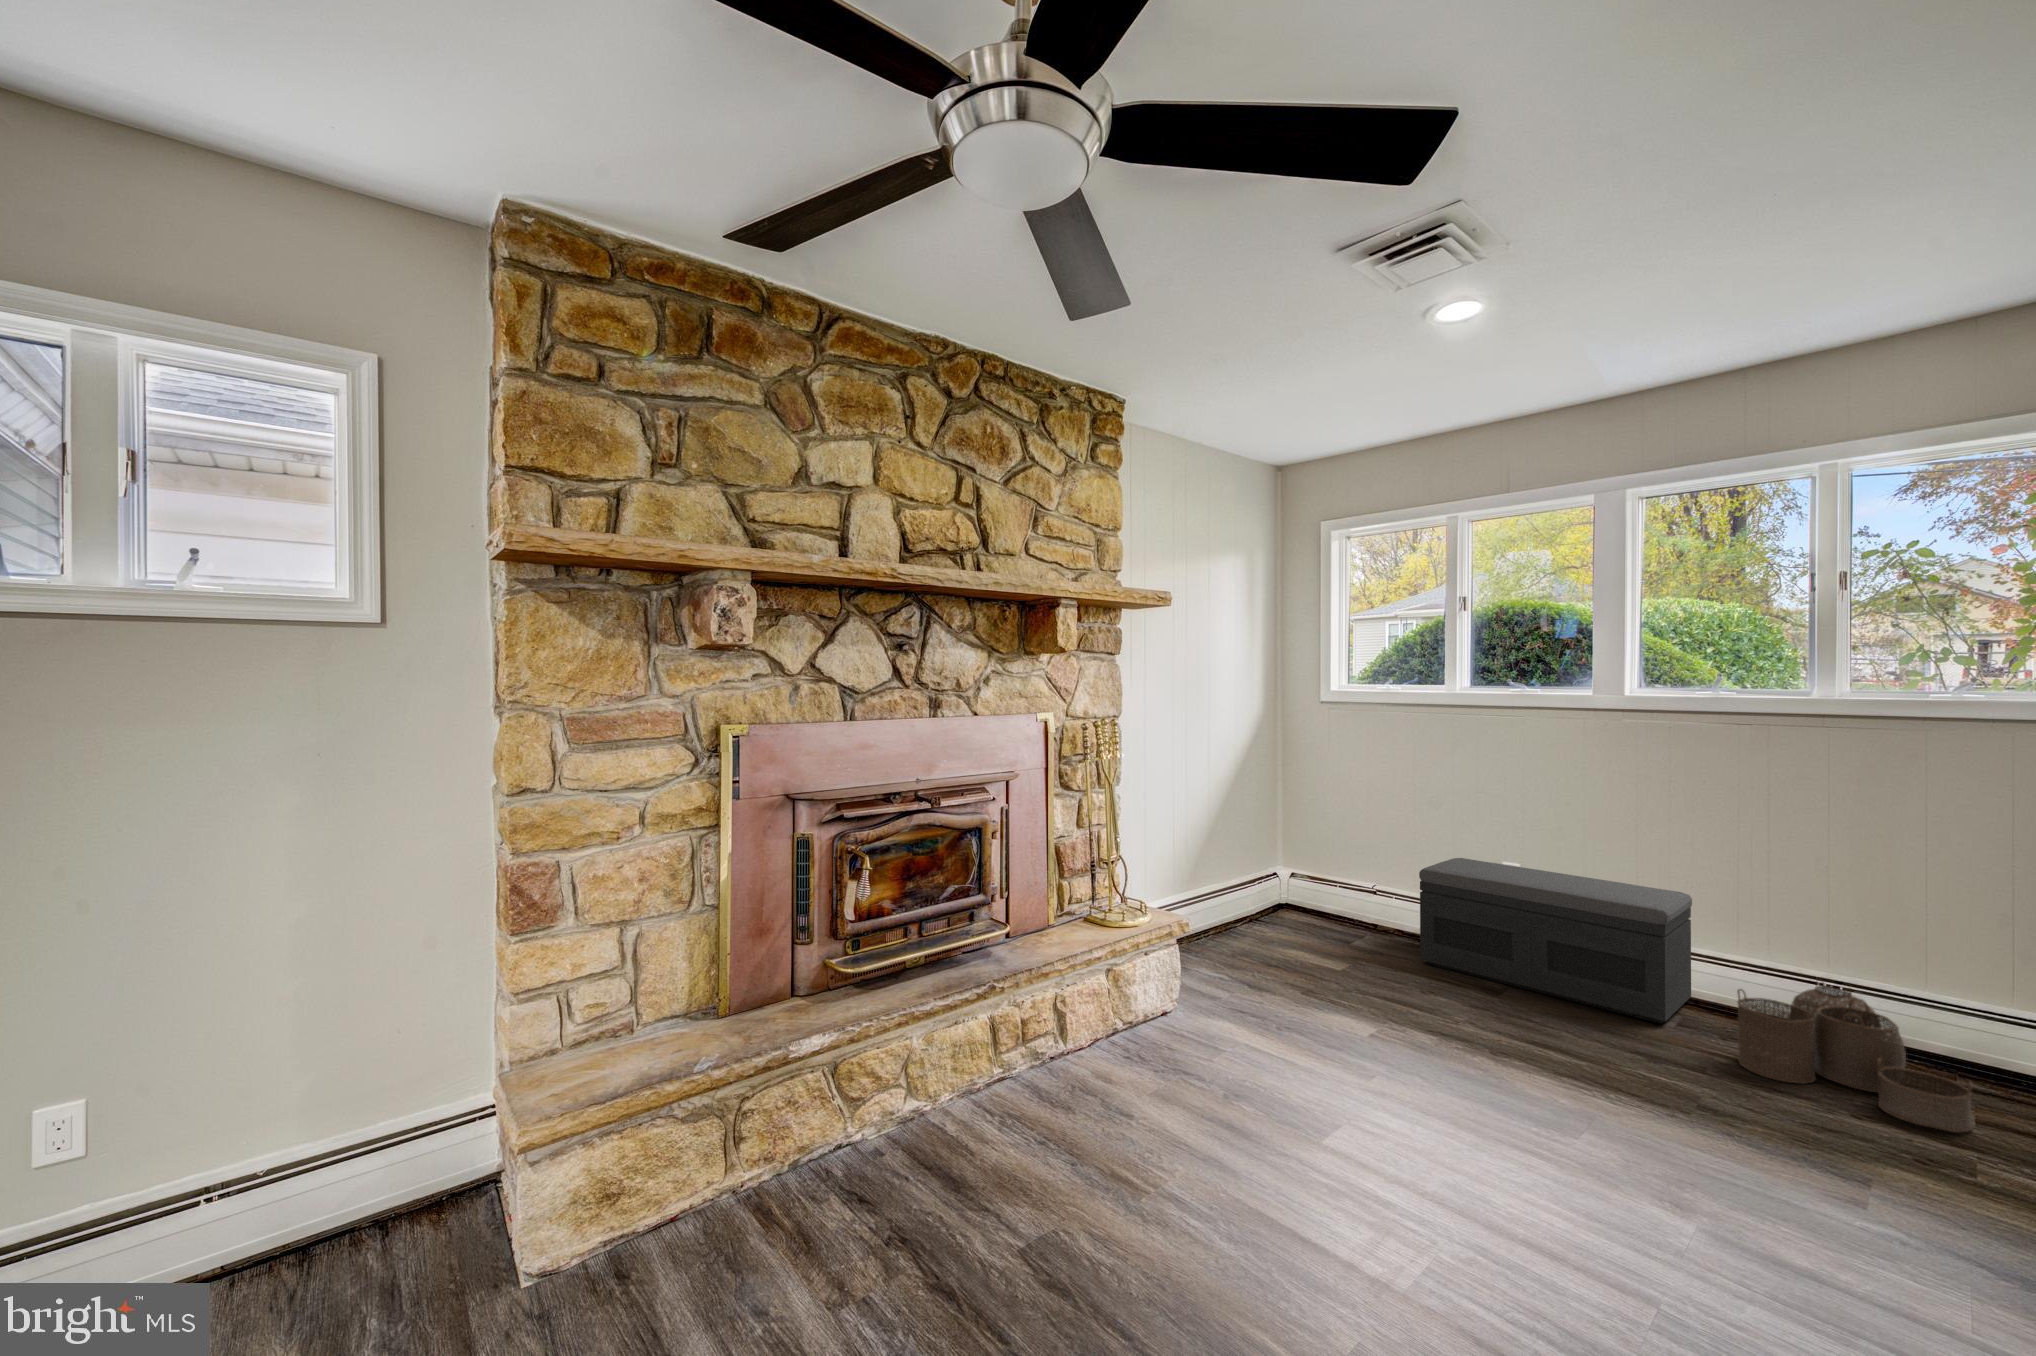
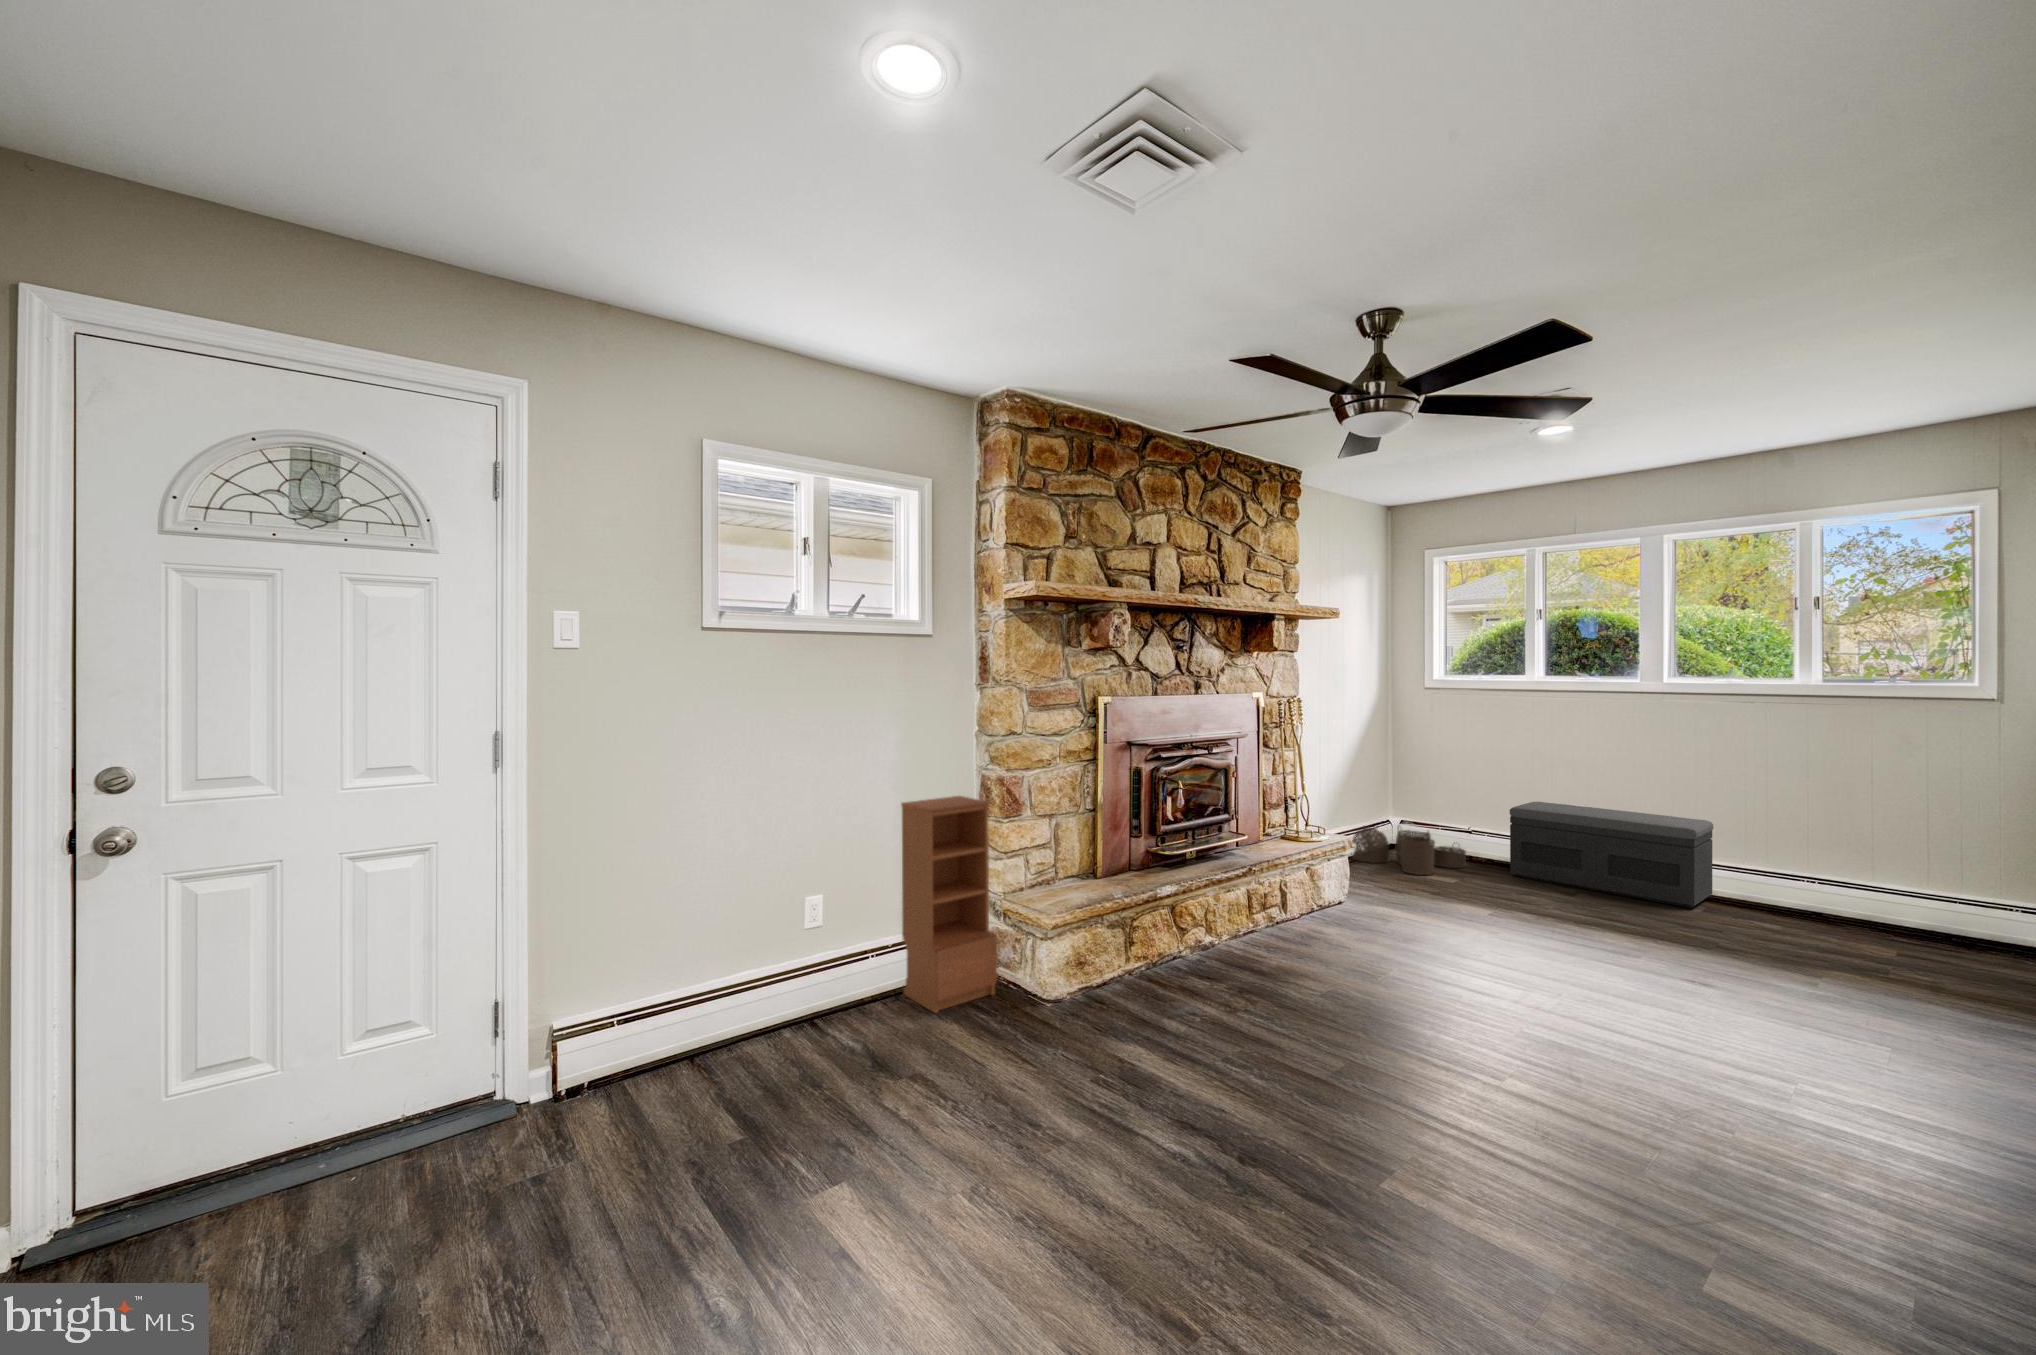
bookcase: none [298,895,463,1312] -> present [901,796,997,1013]
woven basket: present [1737,980,1973,1132] -> present [1351,828,1466,875]

